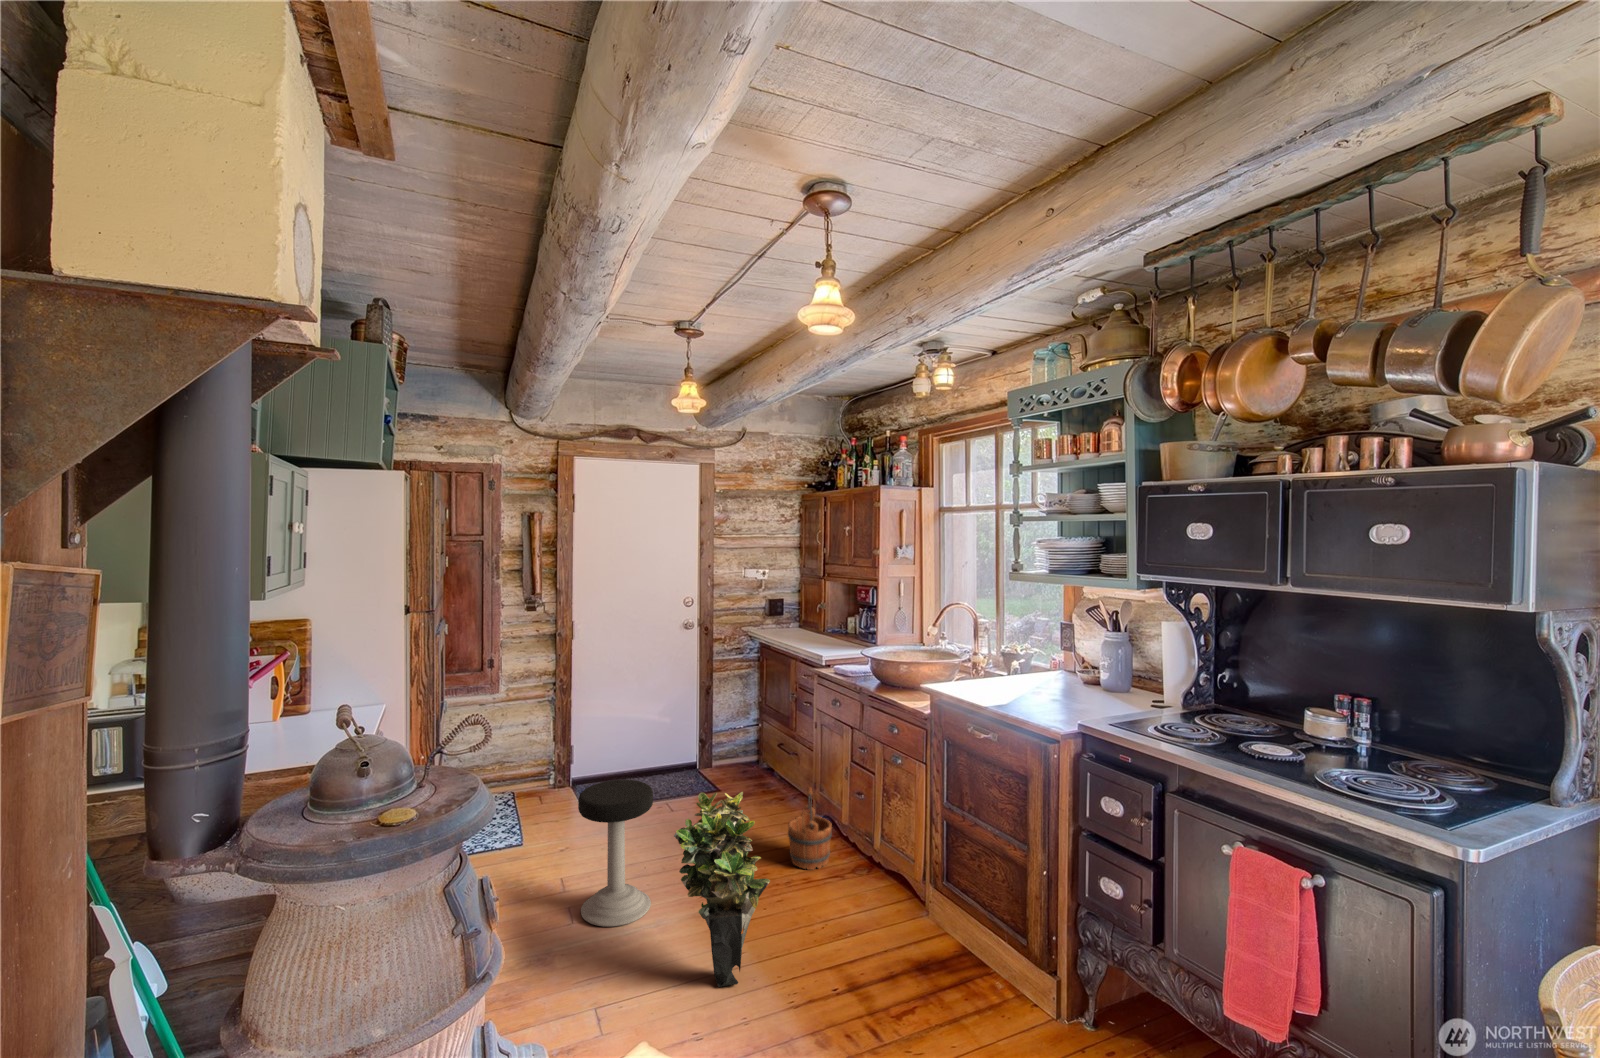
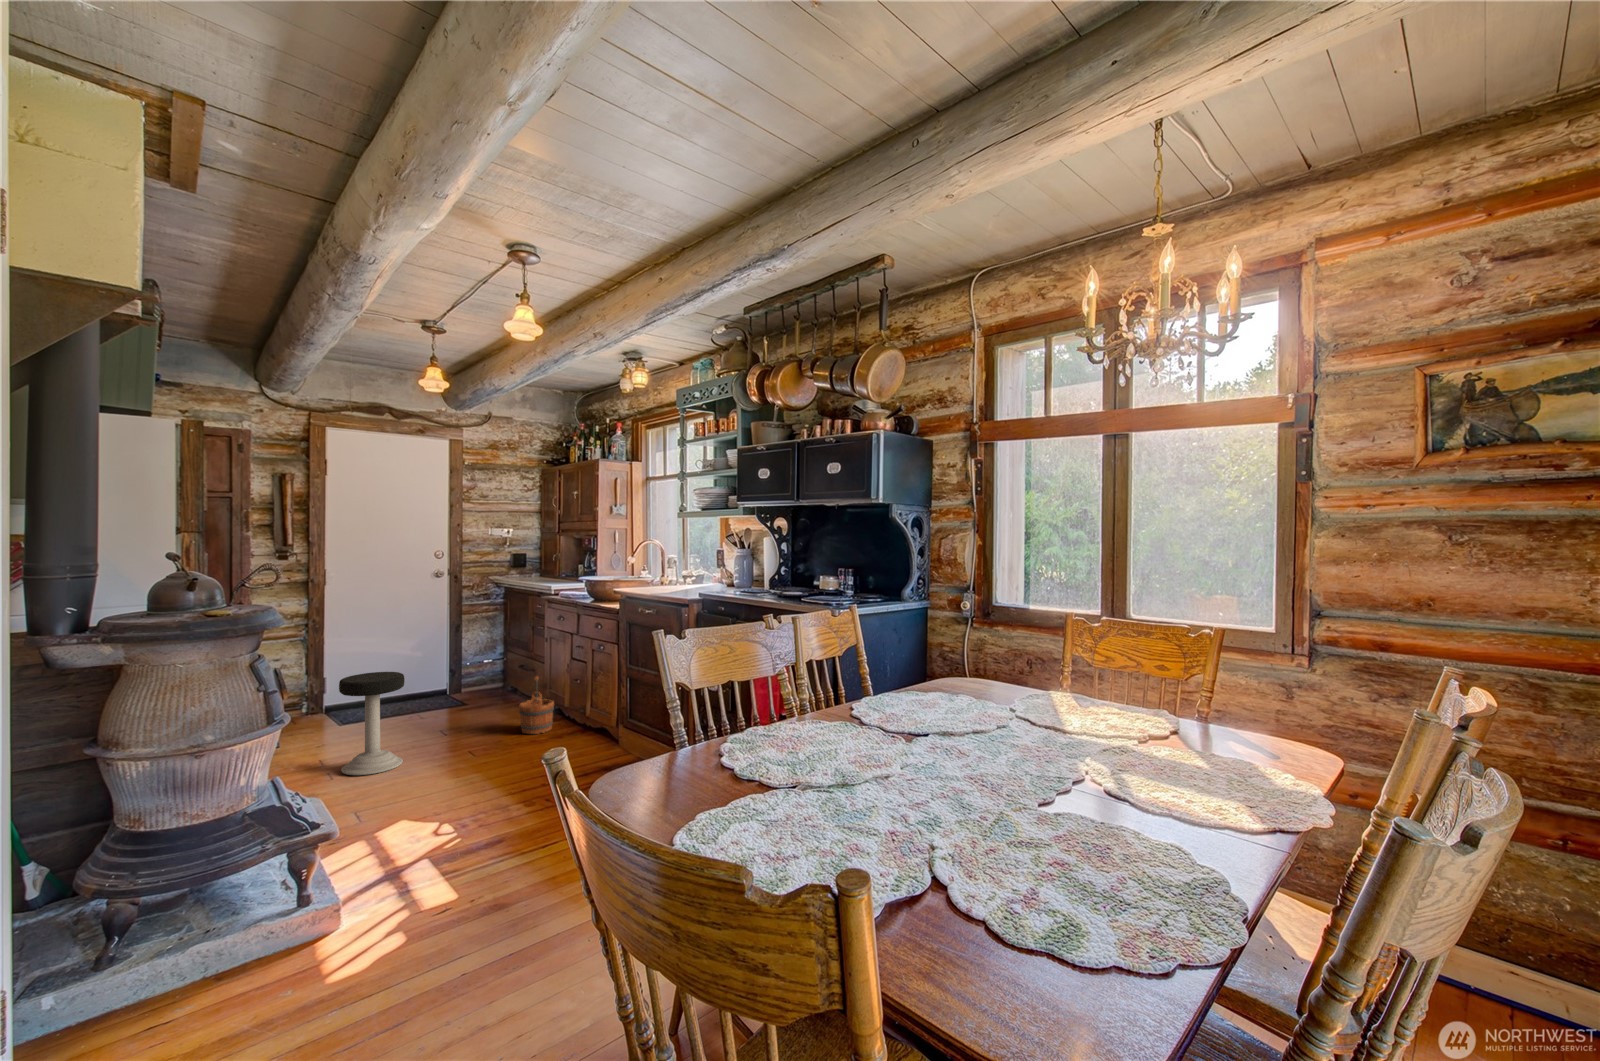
potted plant: present [674,792,770,987] -> none [421,662,497,789]

